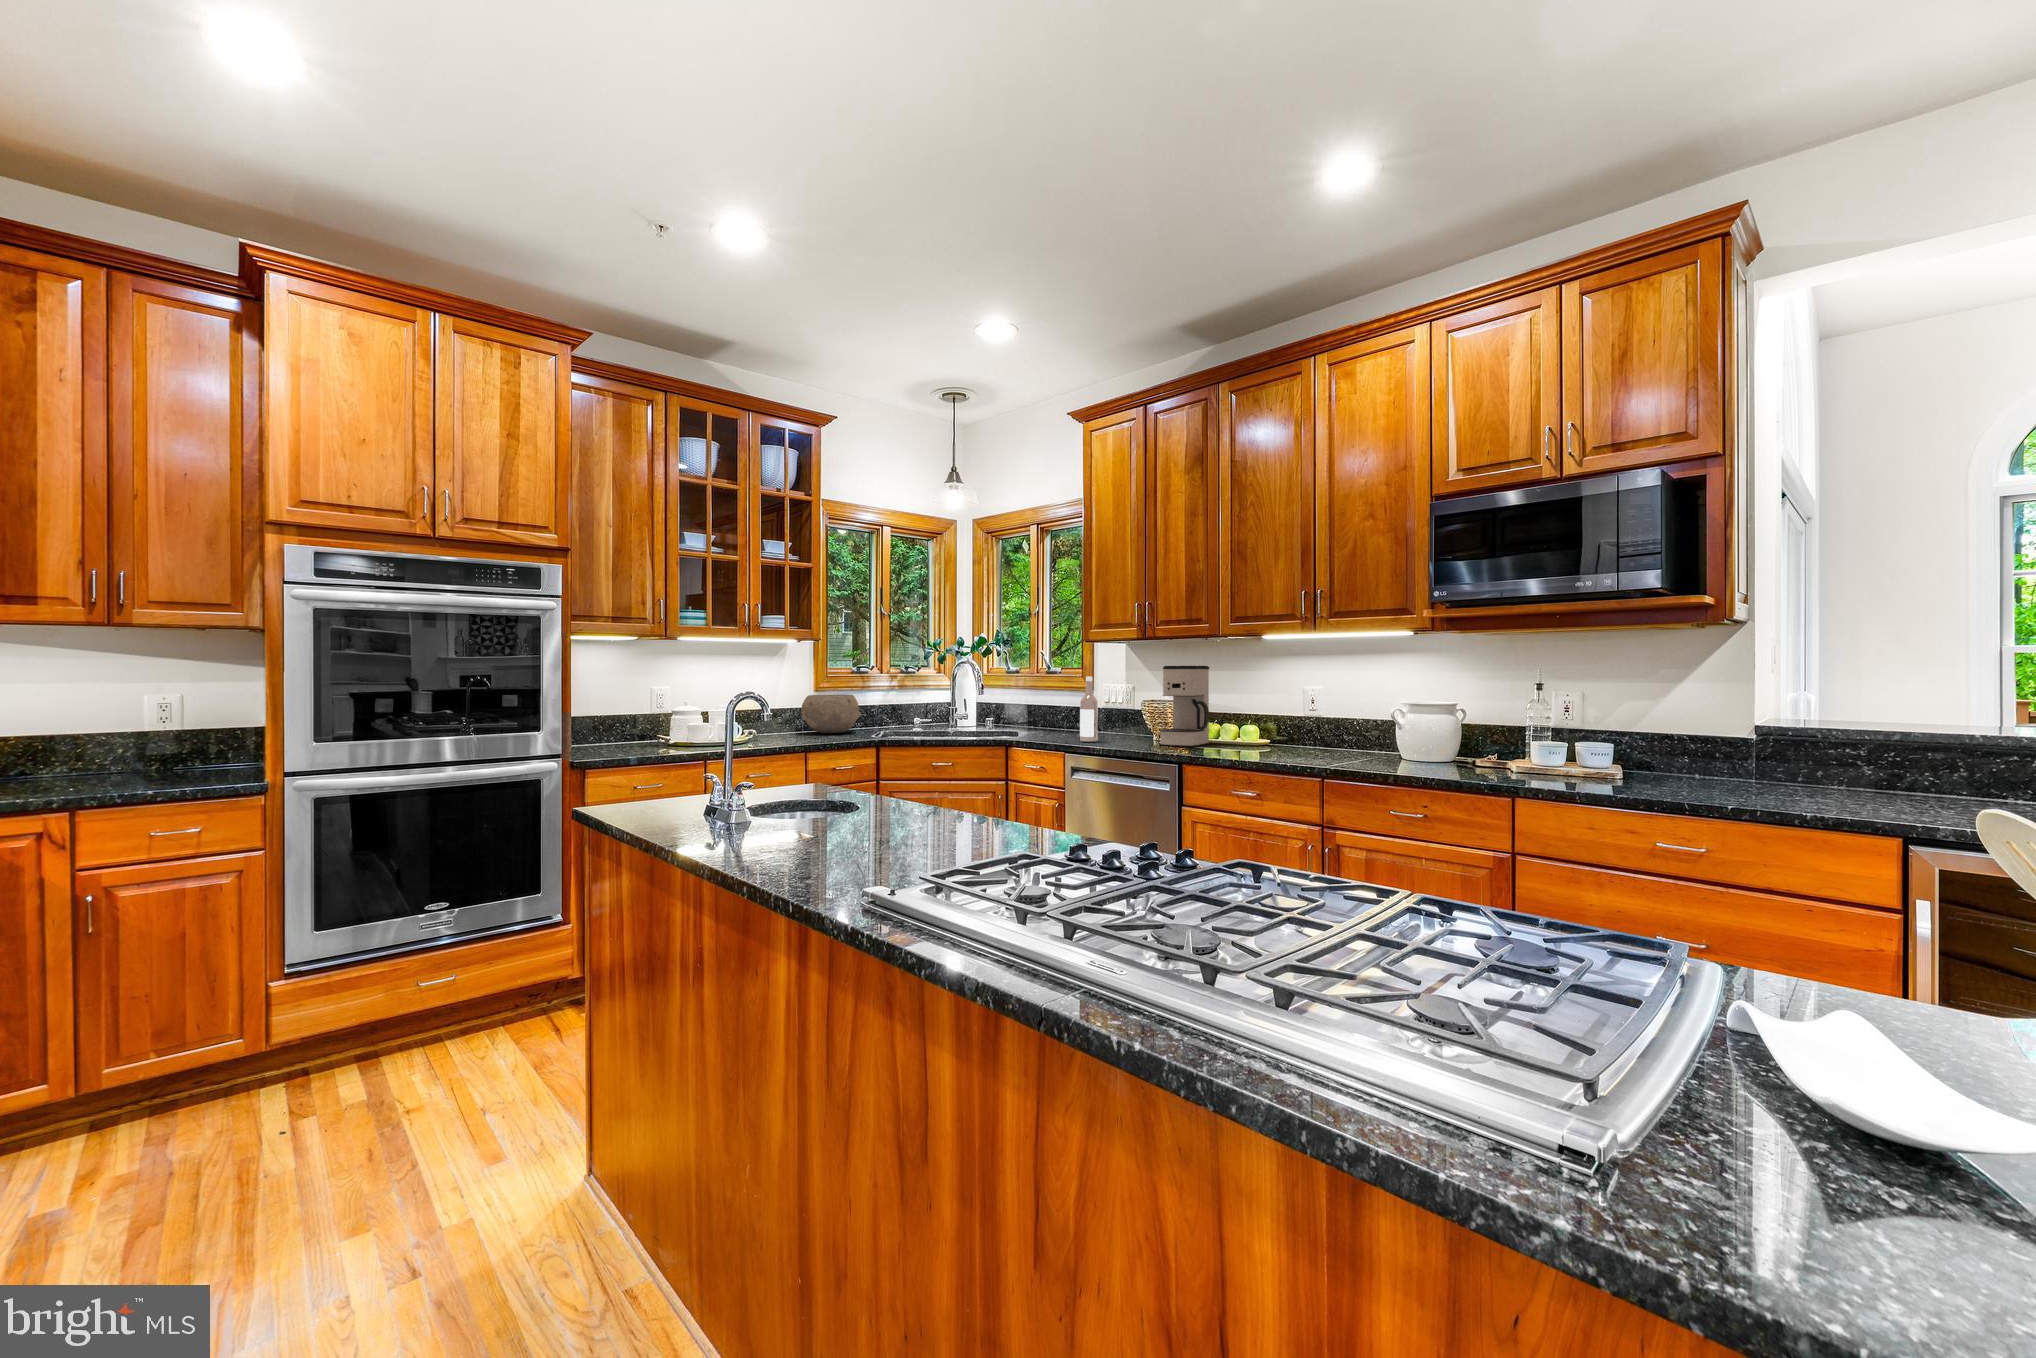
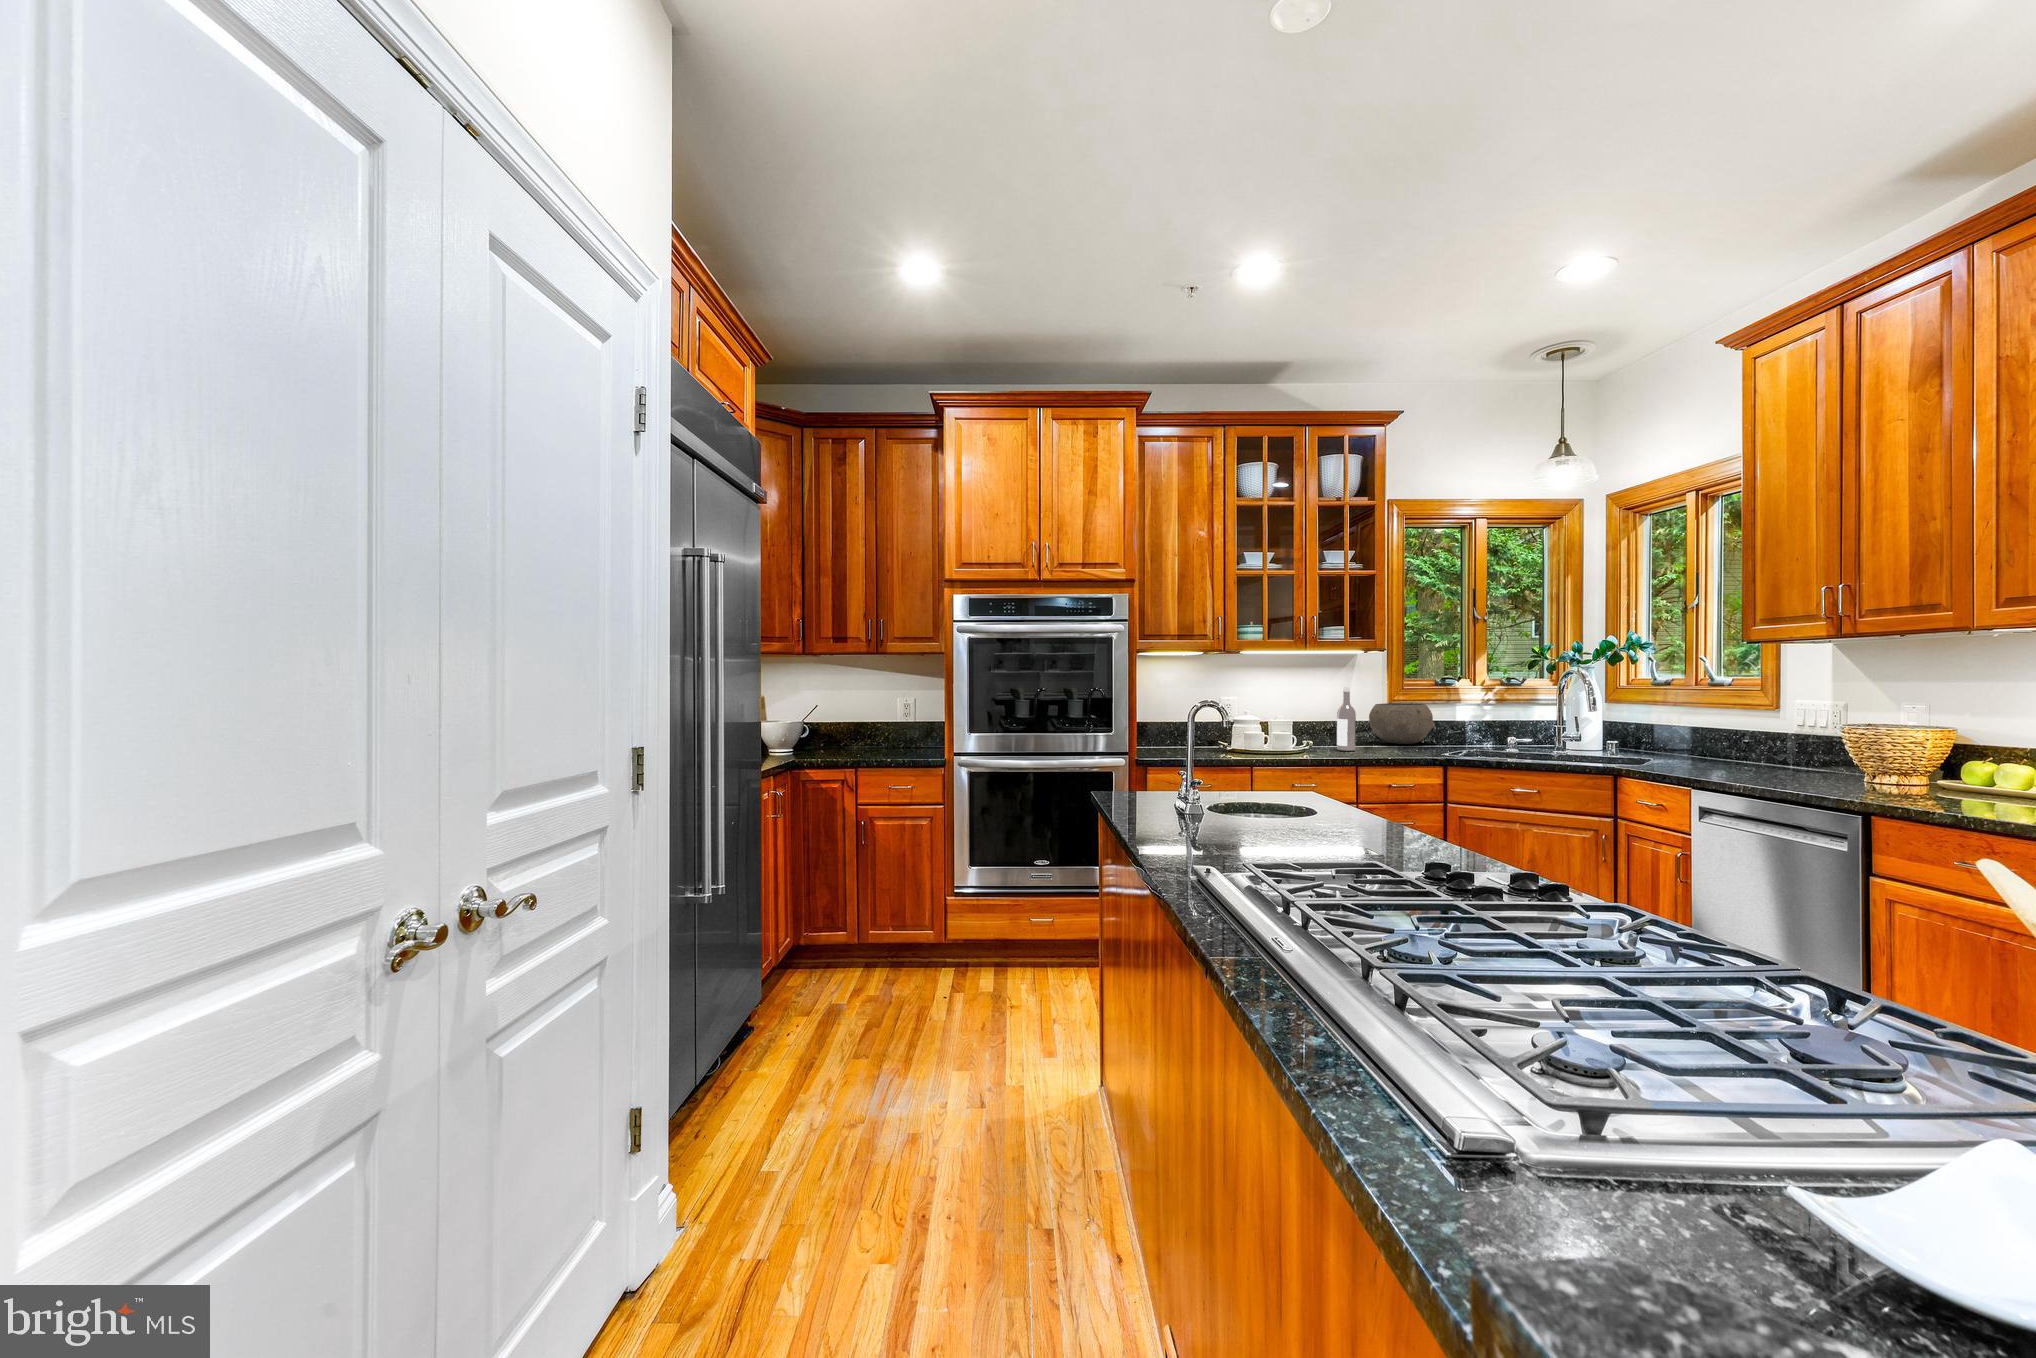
coffee maker: present [1160,666,1209,747] -> none [1852,678,1961,798]
wine bottle: present [1080,677,1098,742] -> present [1337,687,1356,751]

